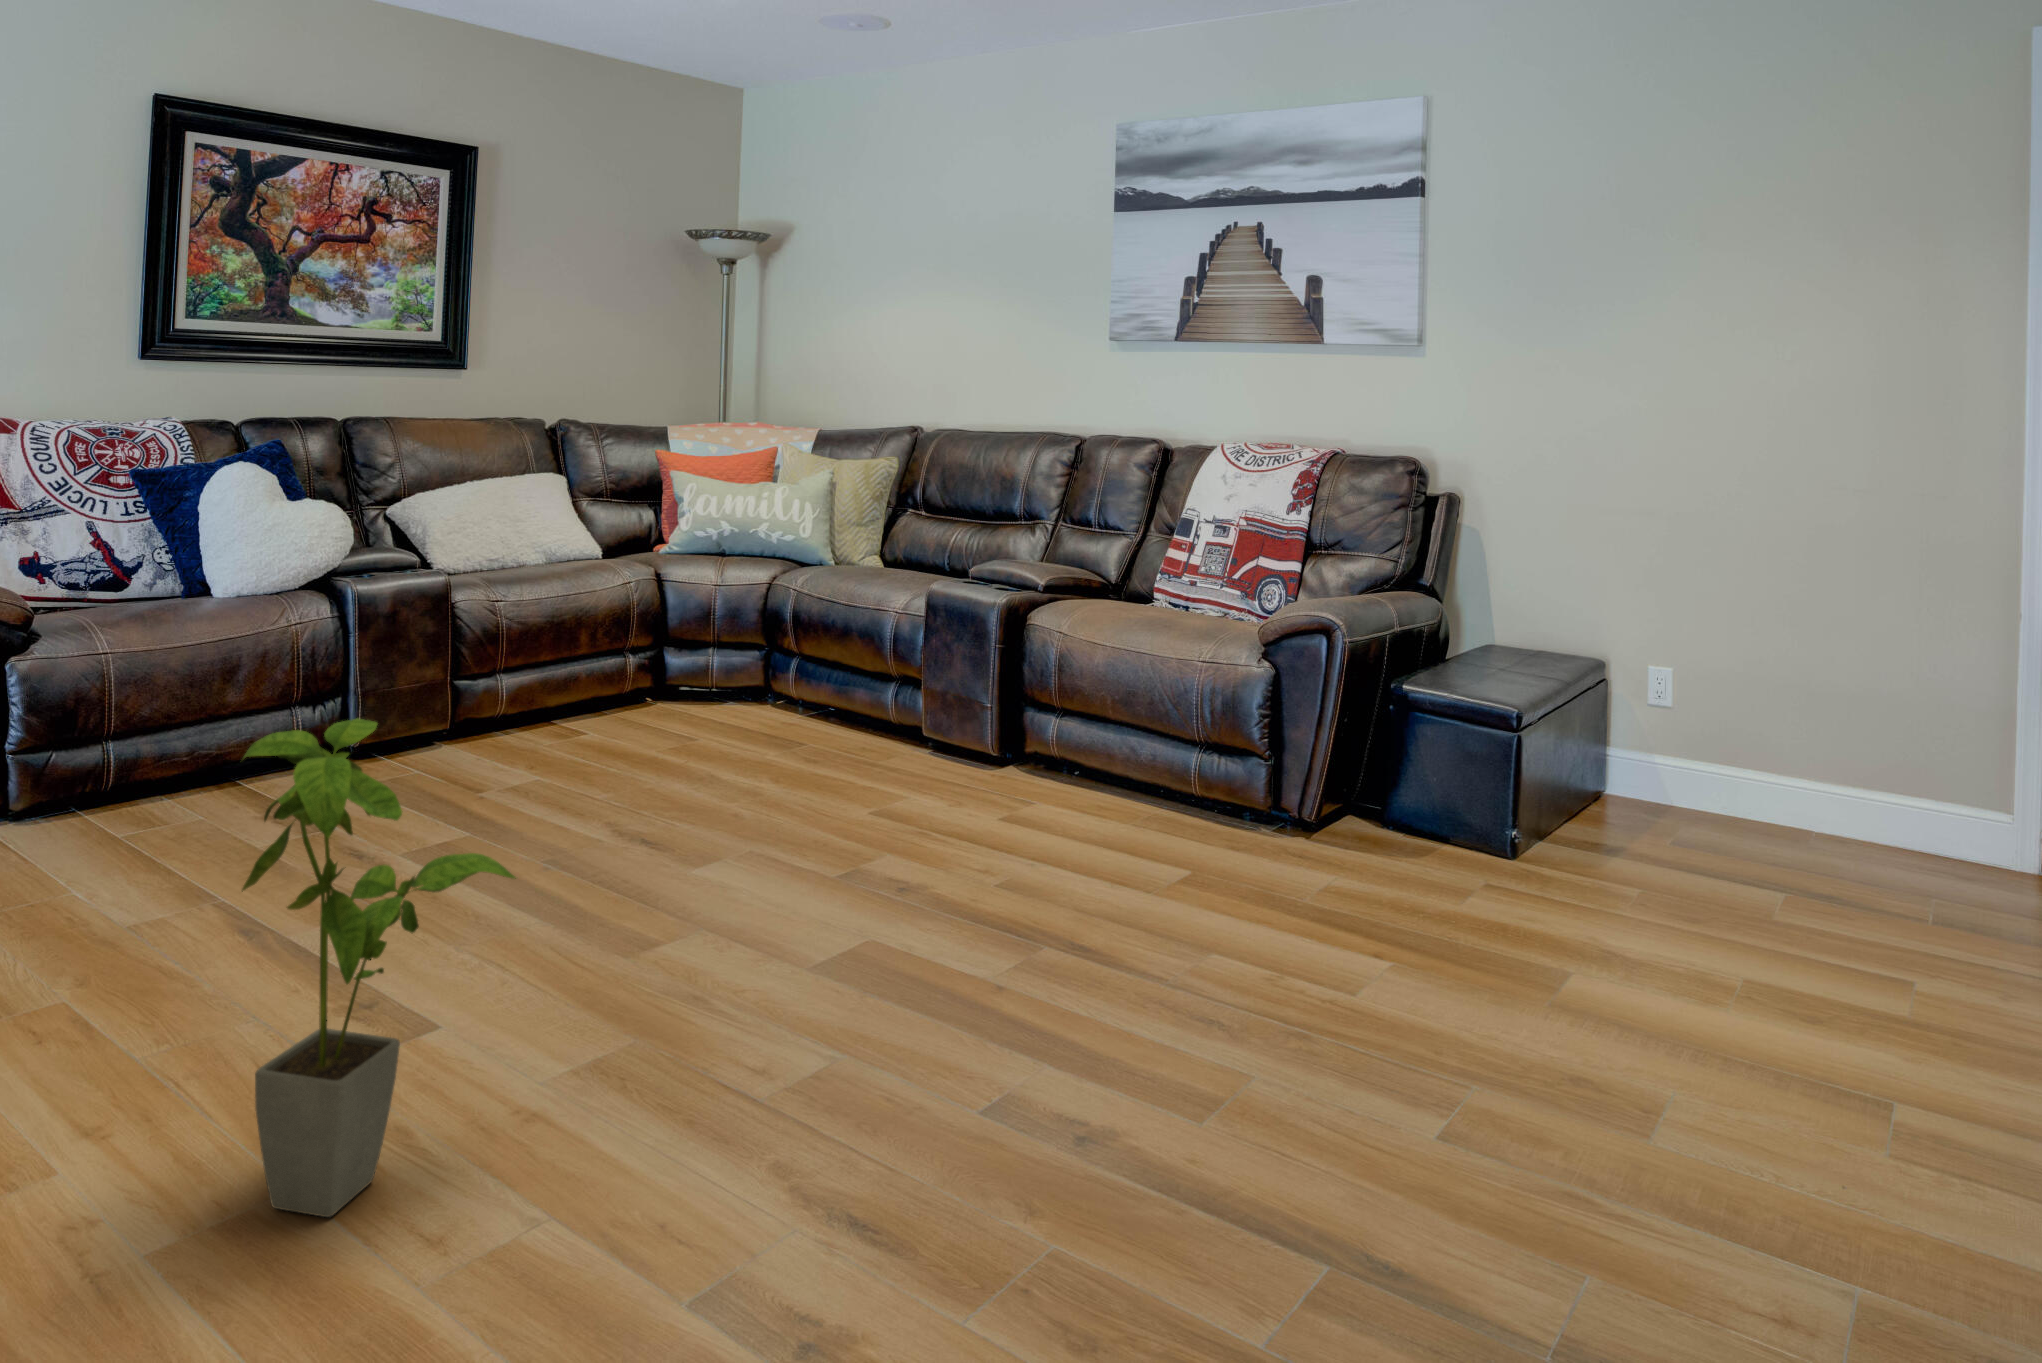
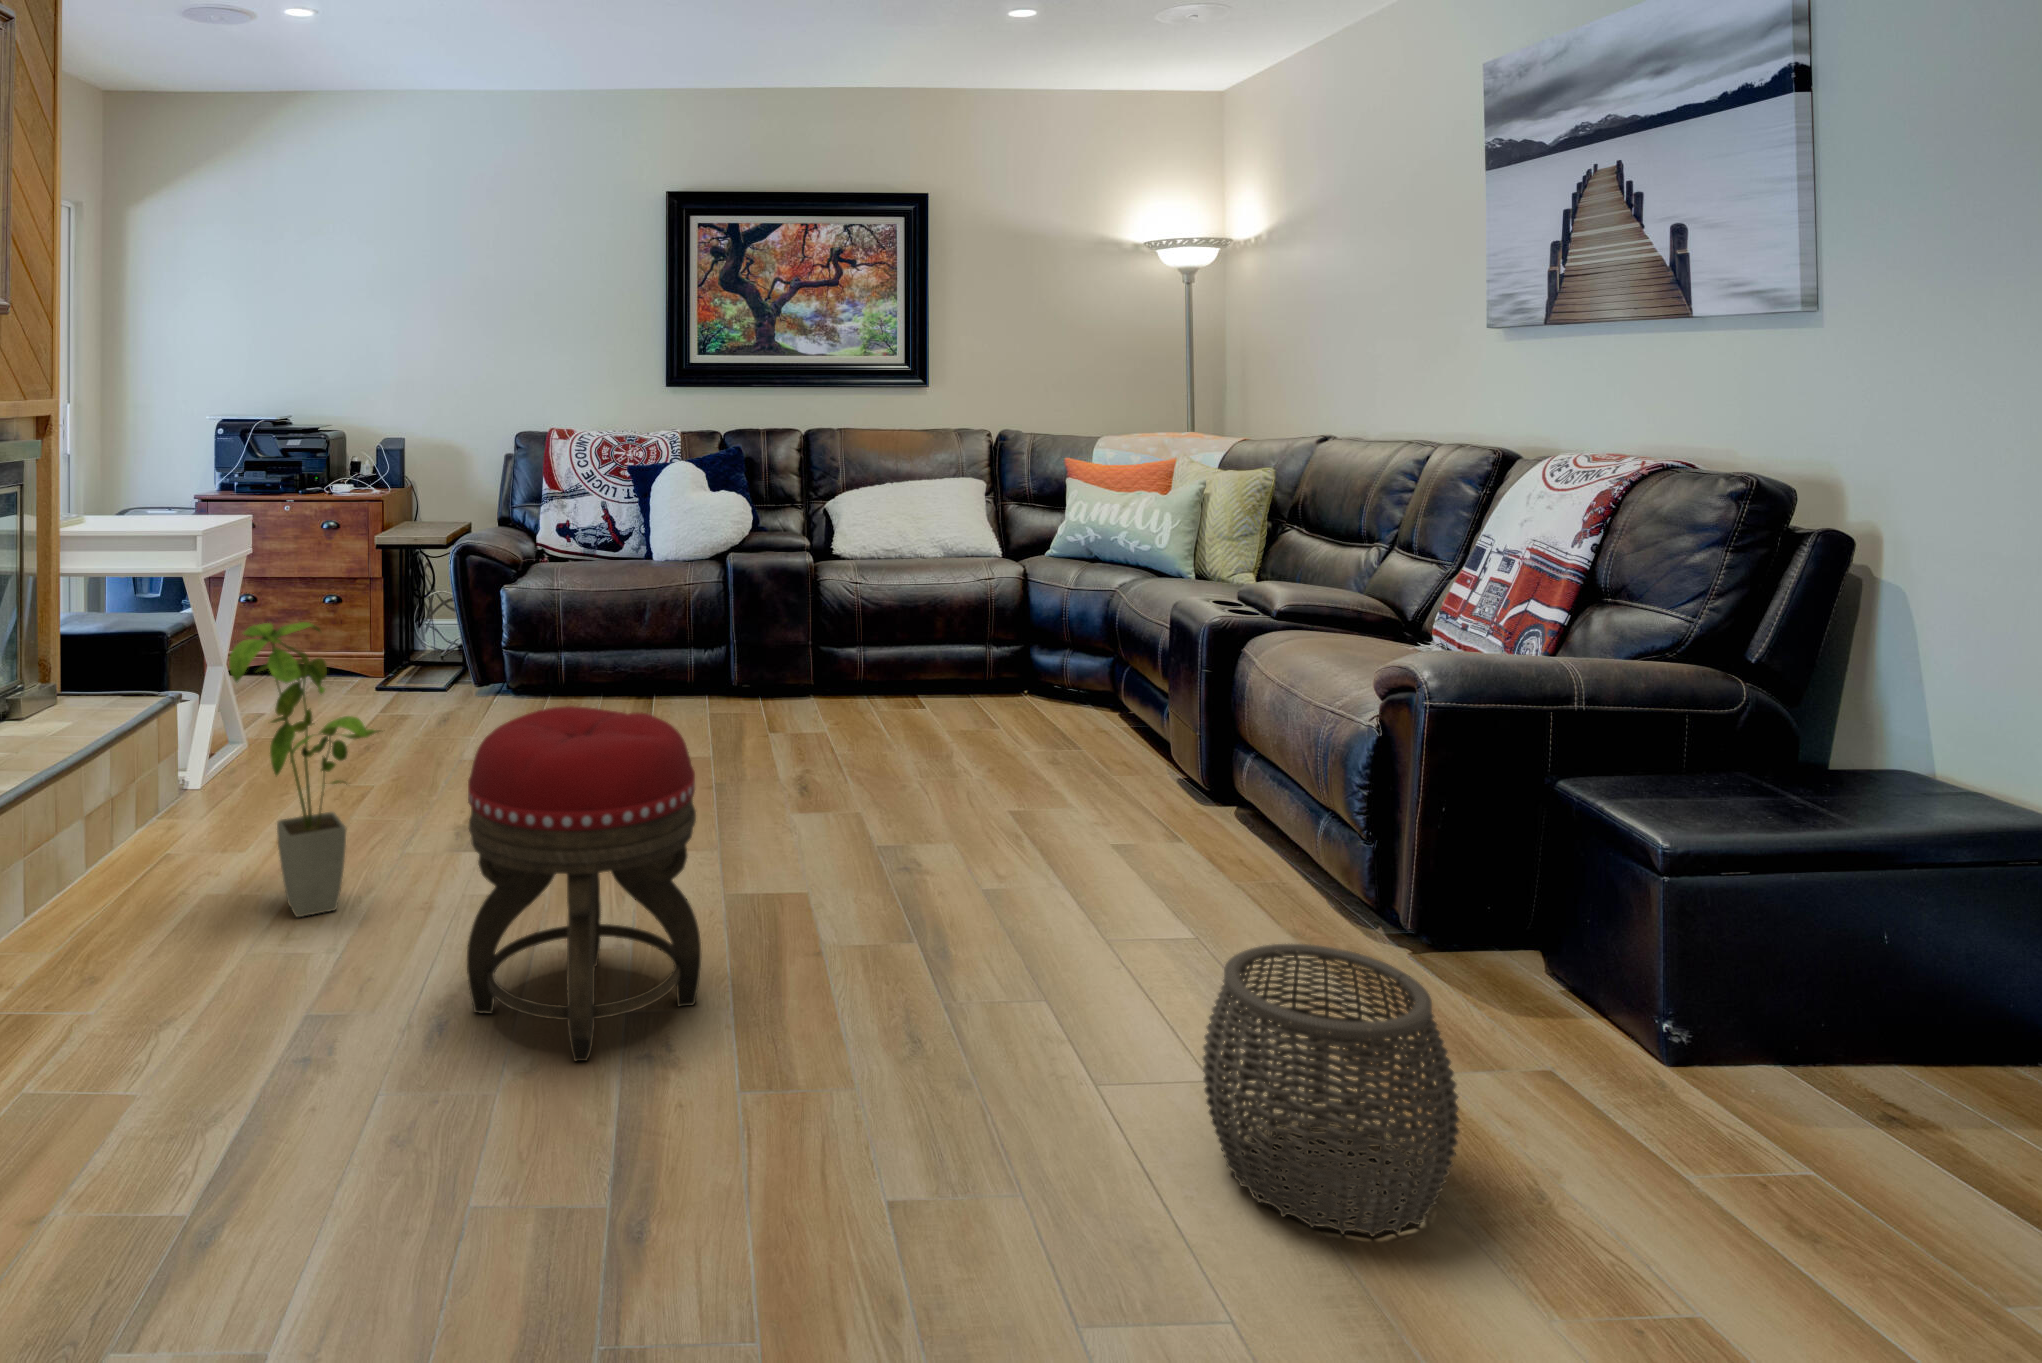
footstool: none [793,753,1079,1198] -> present [467,706,701,1061]
woven basket: none [1477,822,1675,1033] -> present [1203,944,1459,1236]

